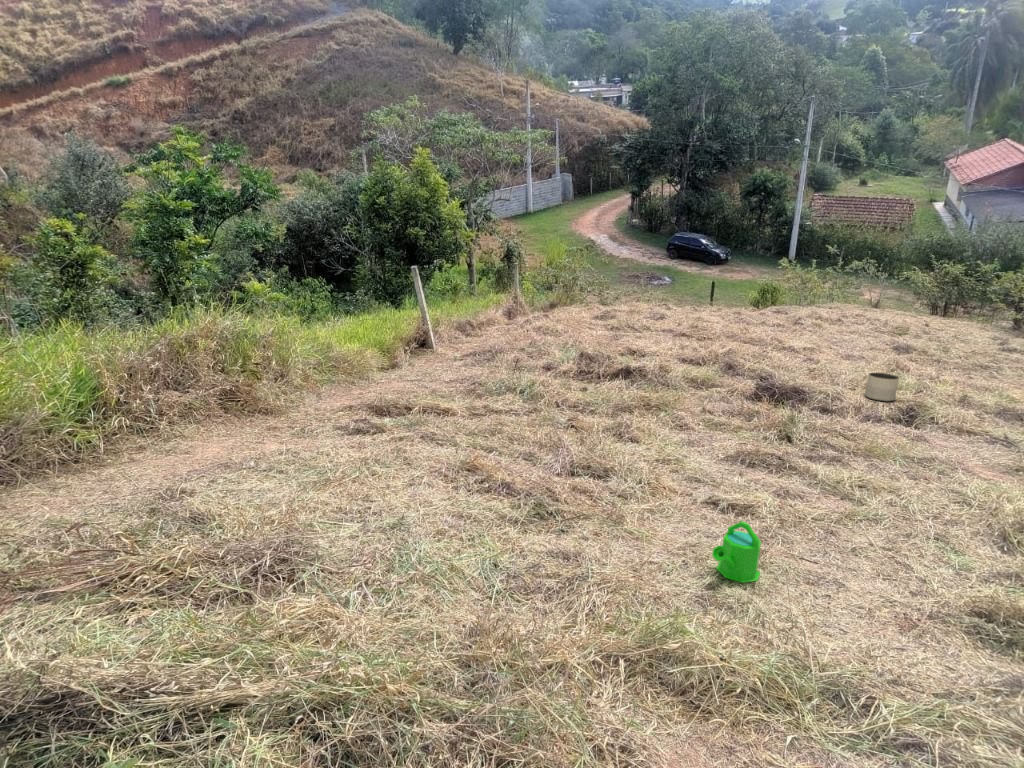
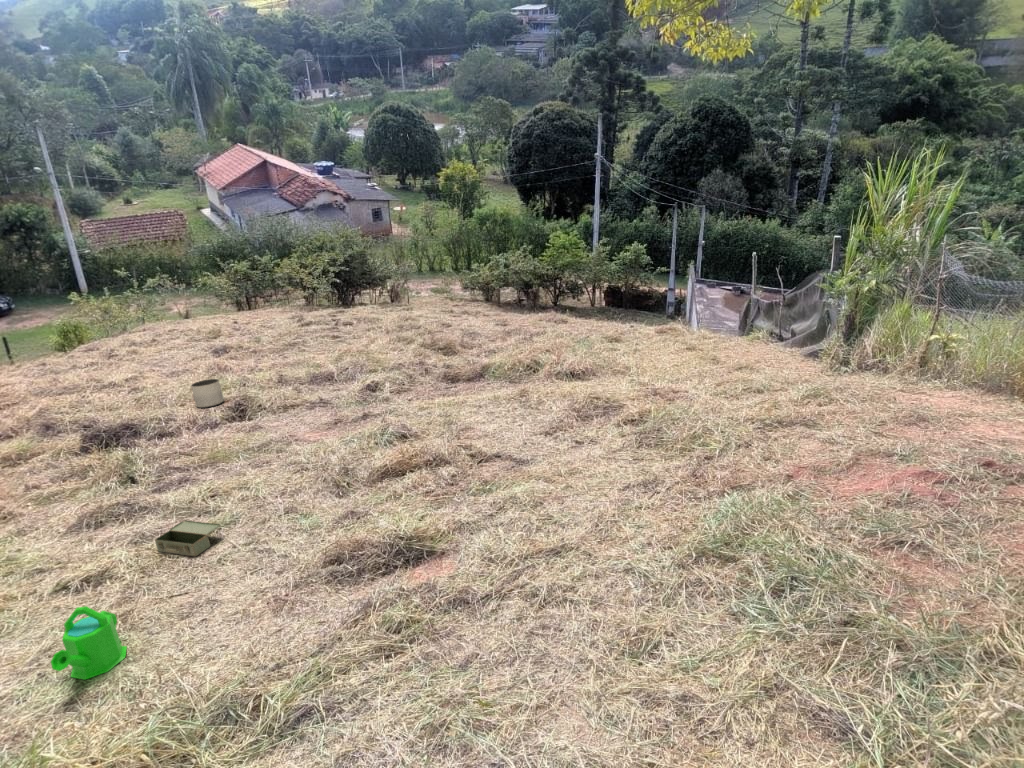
toolbox: none [800,495,866,533] -> present [155,520,221,556]

